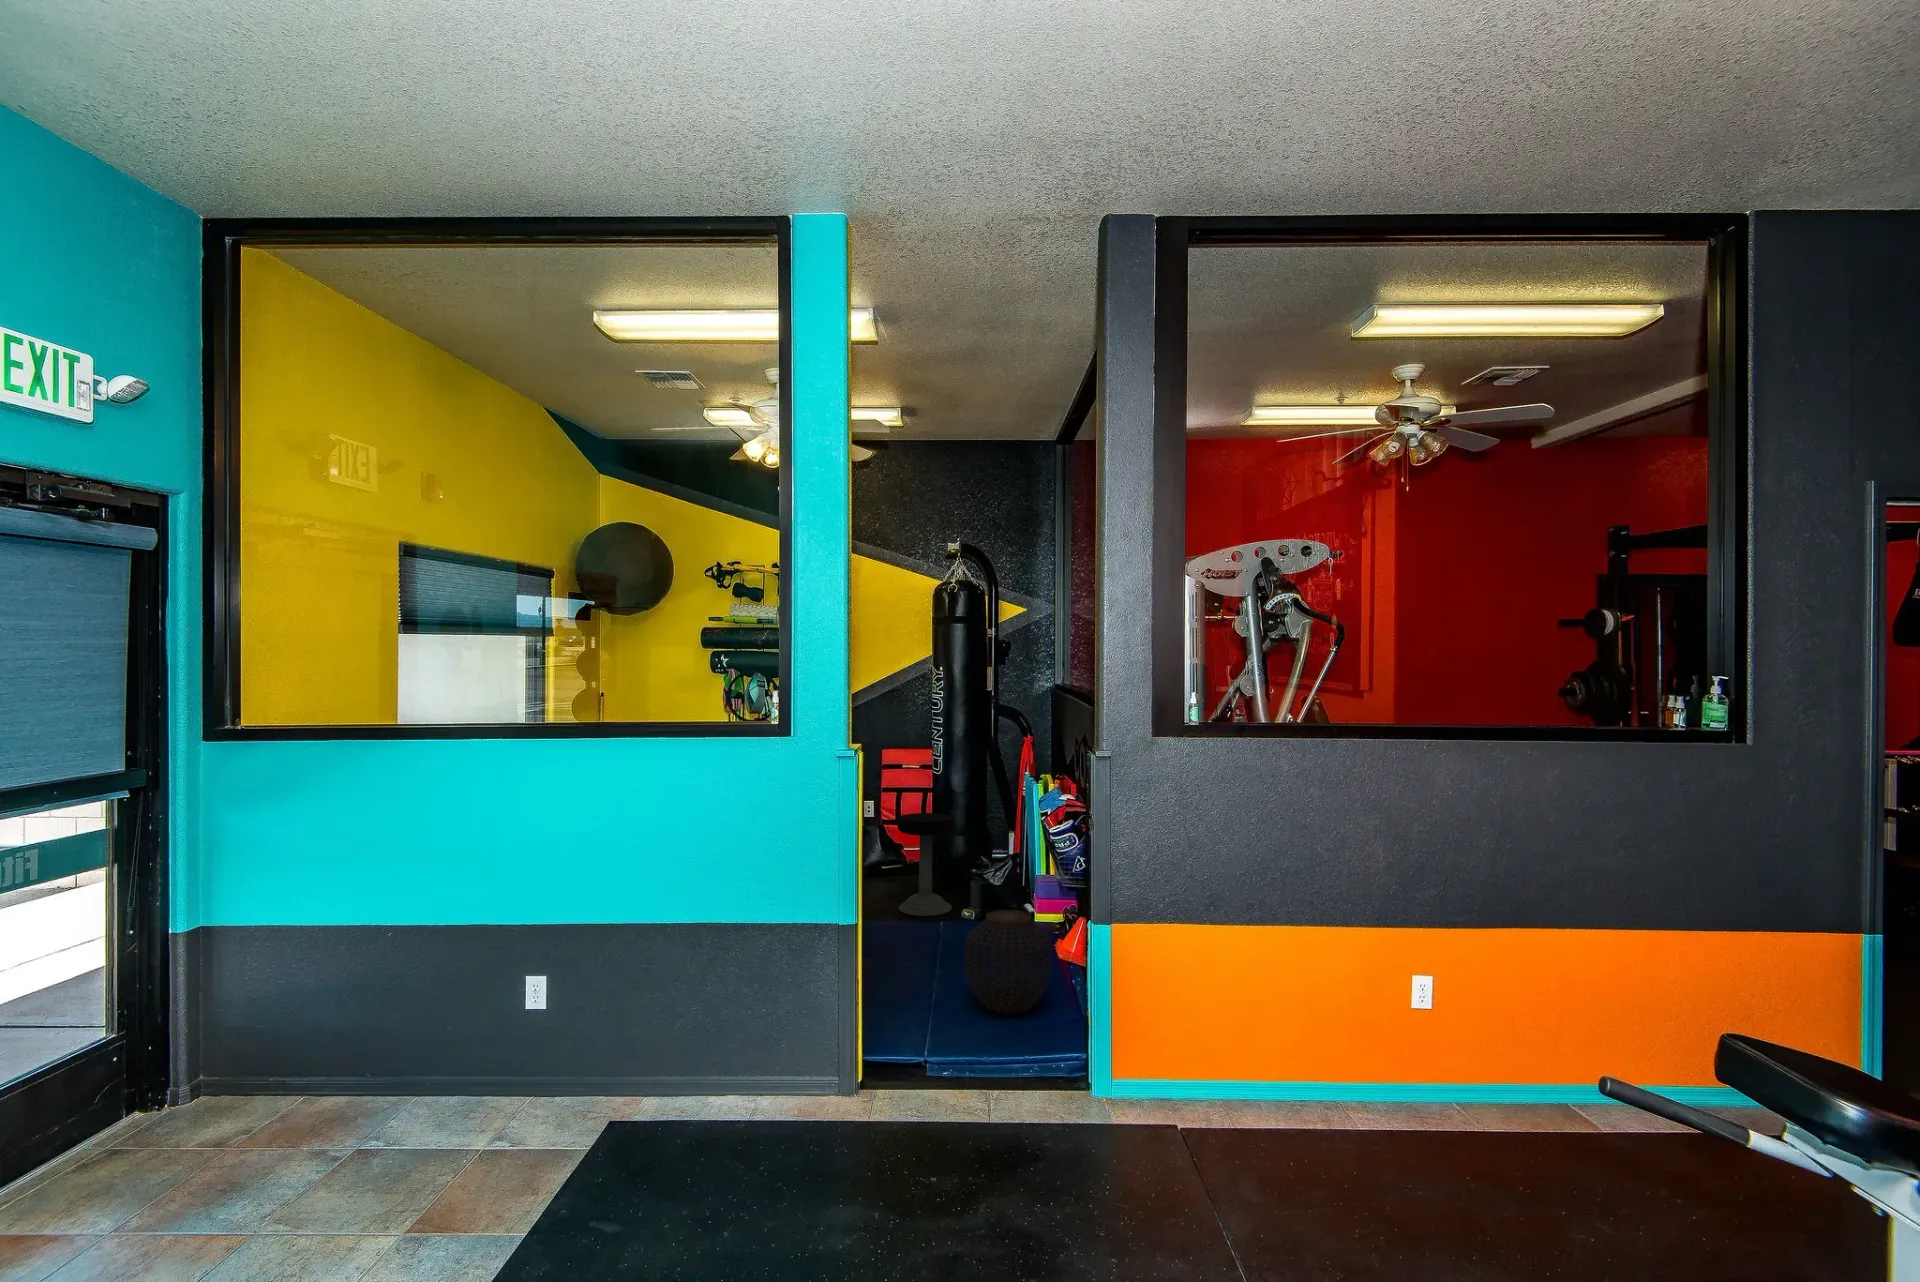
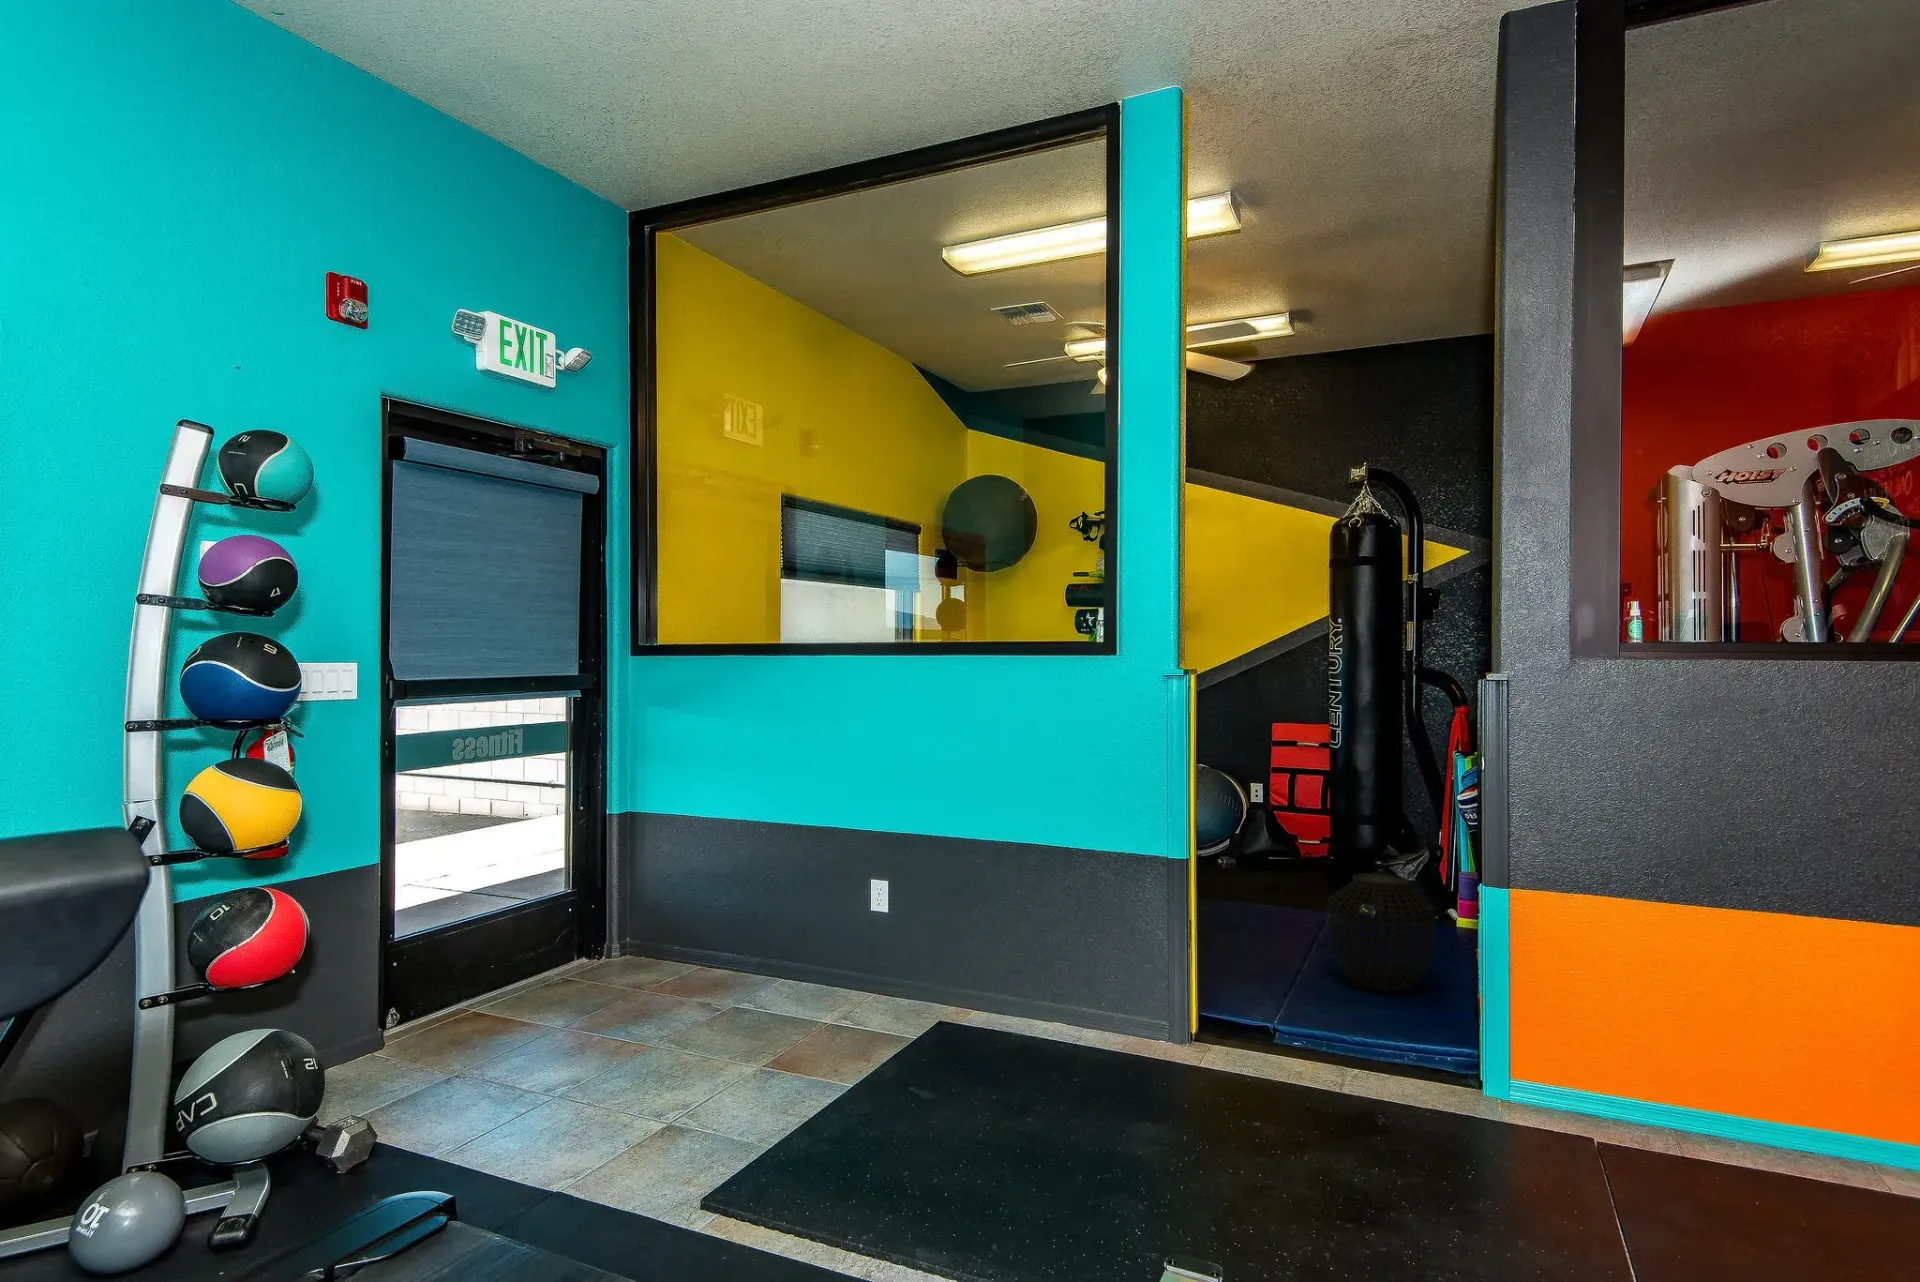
stool: present [898,813,954,916] -> none [1277,783,1347,900]

